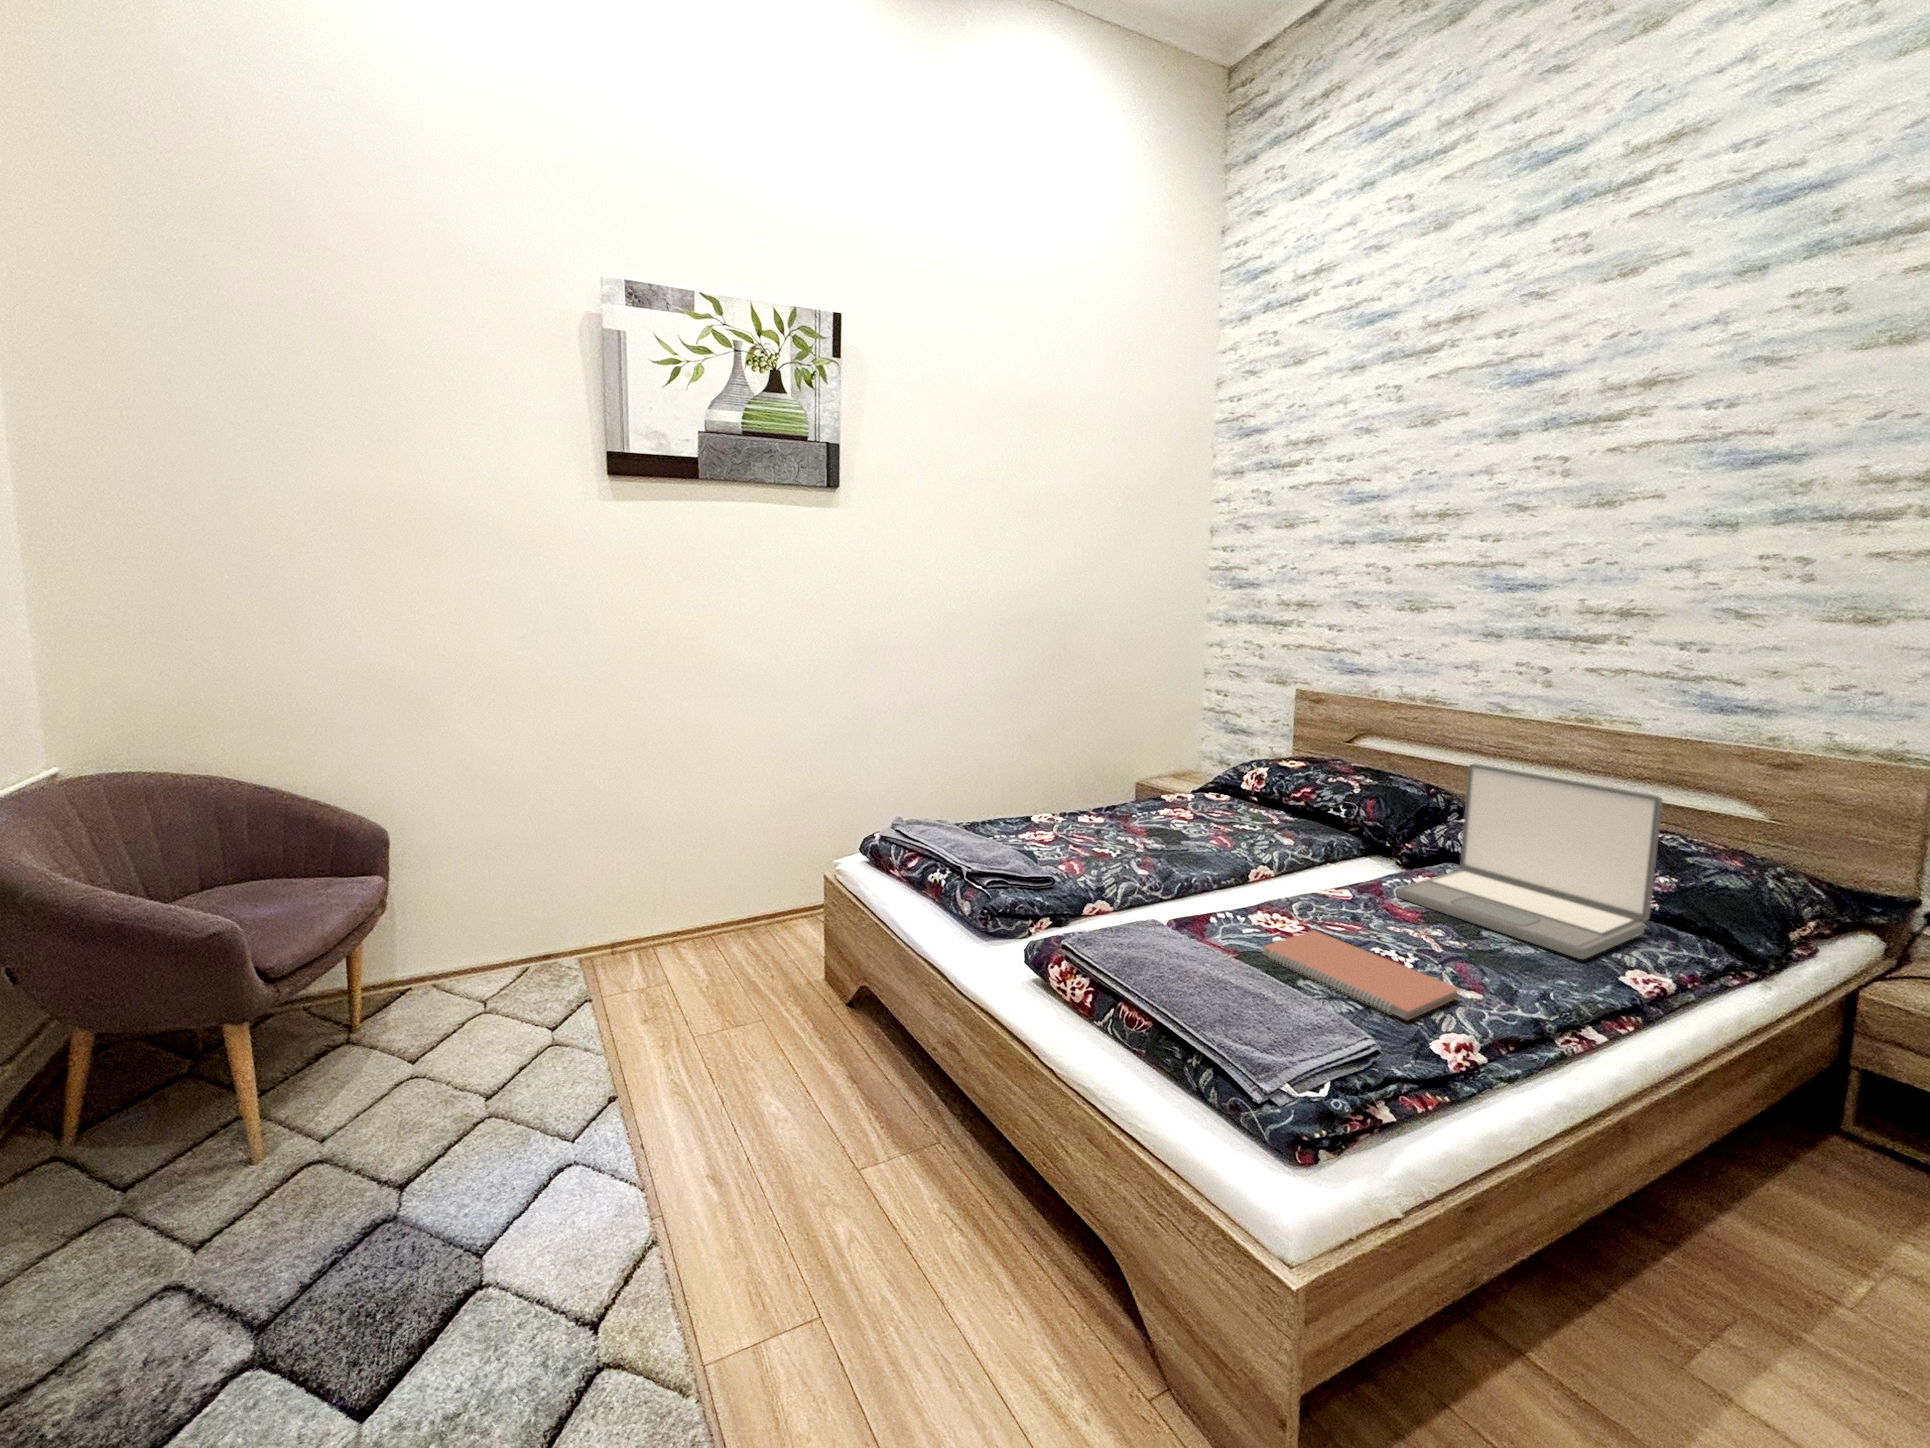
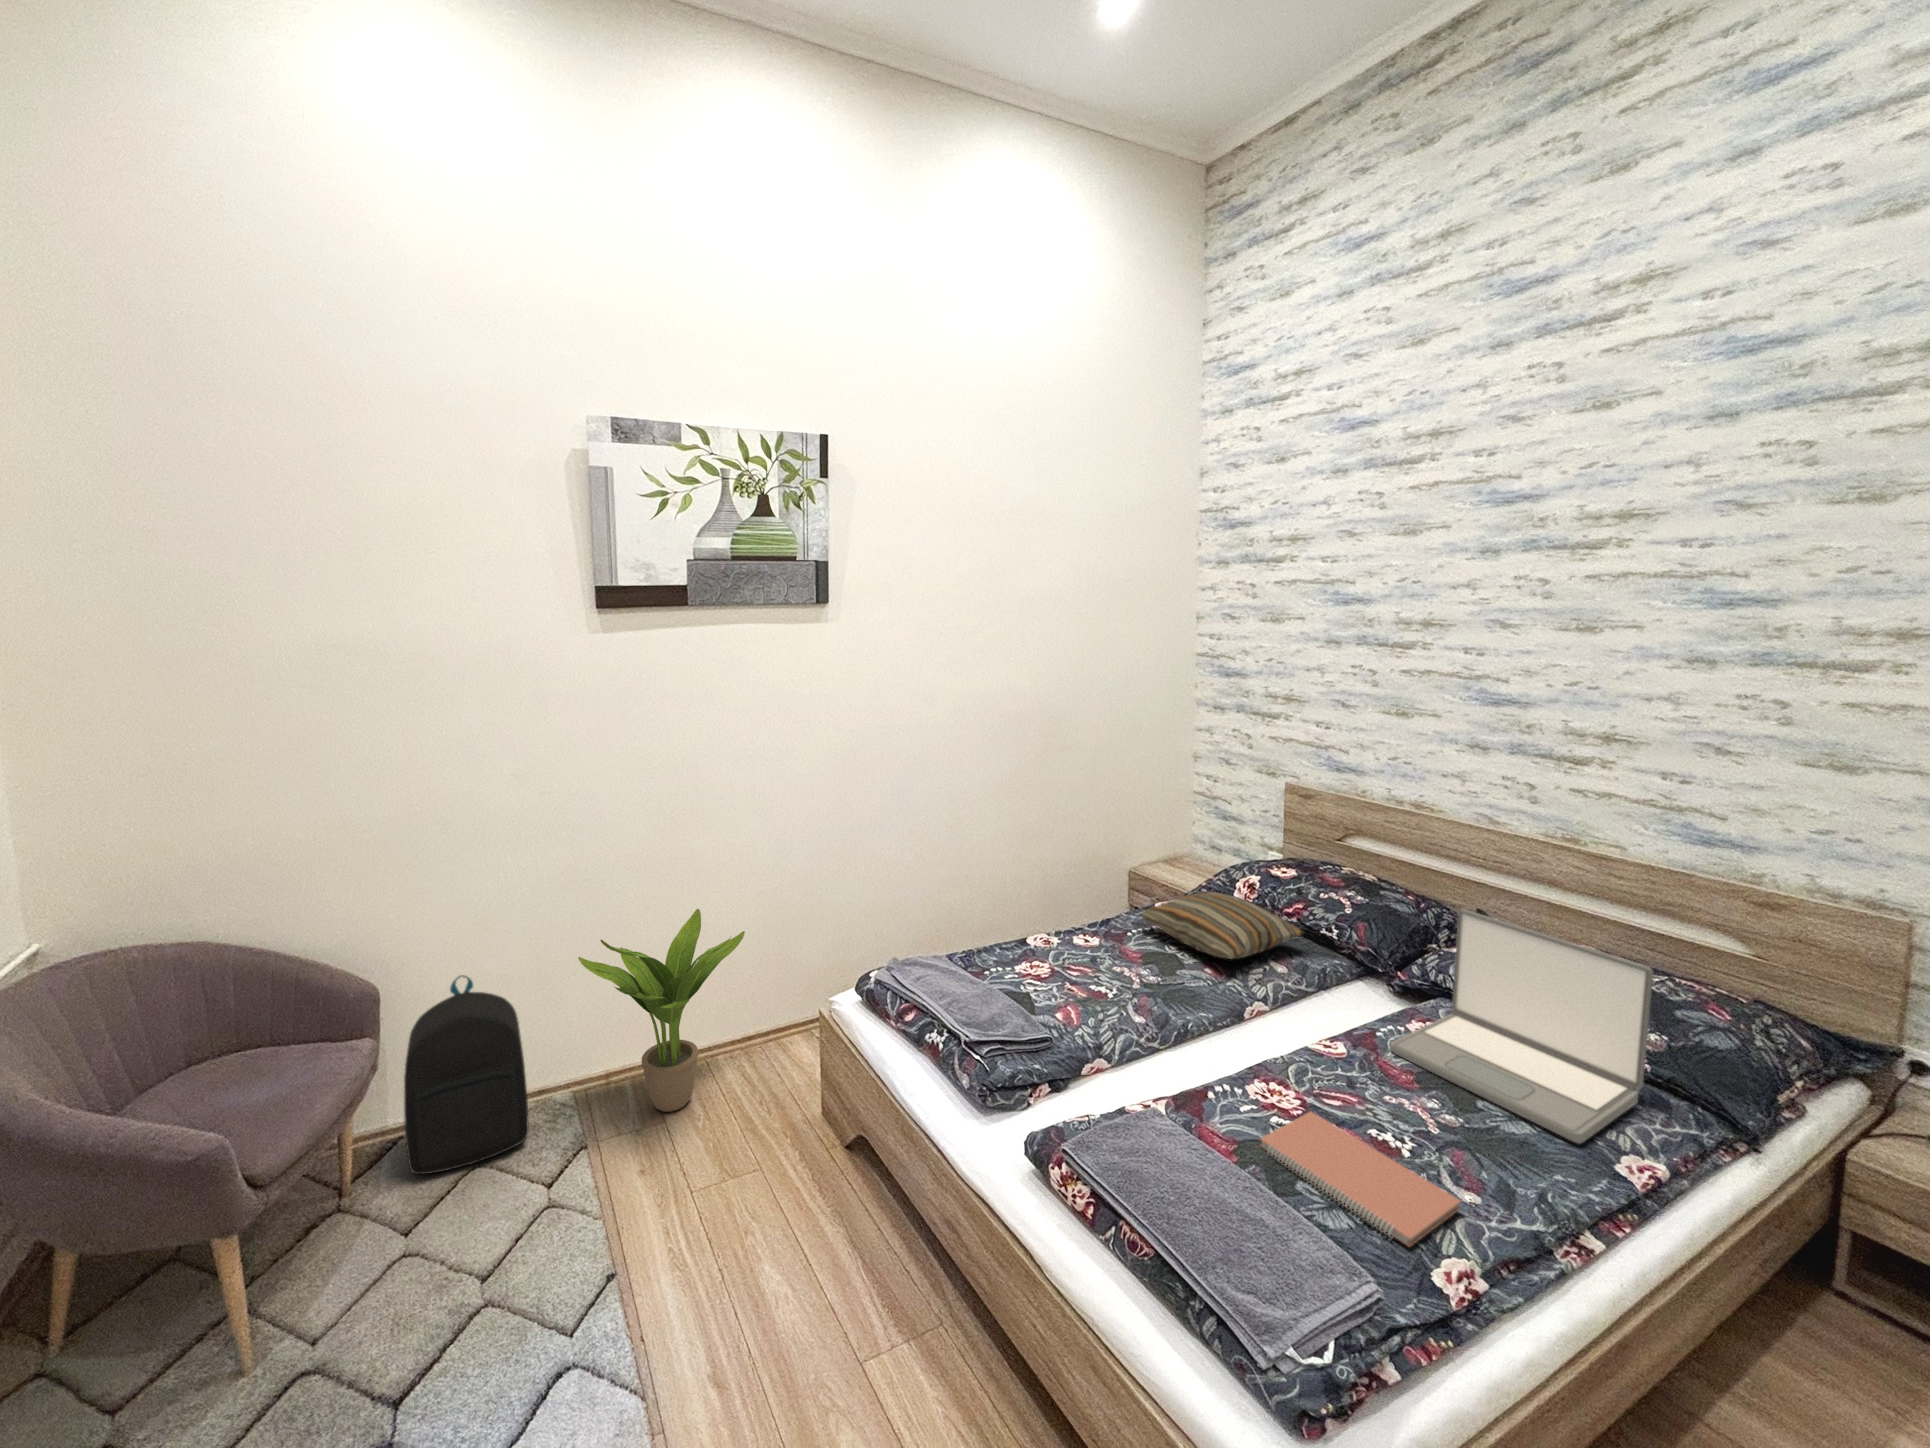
pillow: none [1147,779,1314,831] -> present [1141,892,1304,959]
potted plant: none [583,786,749,978] -> present [578,909,745,1112]
backpack: none [410,831,532,1018] -> present [404,975,529,1174]

